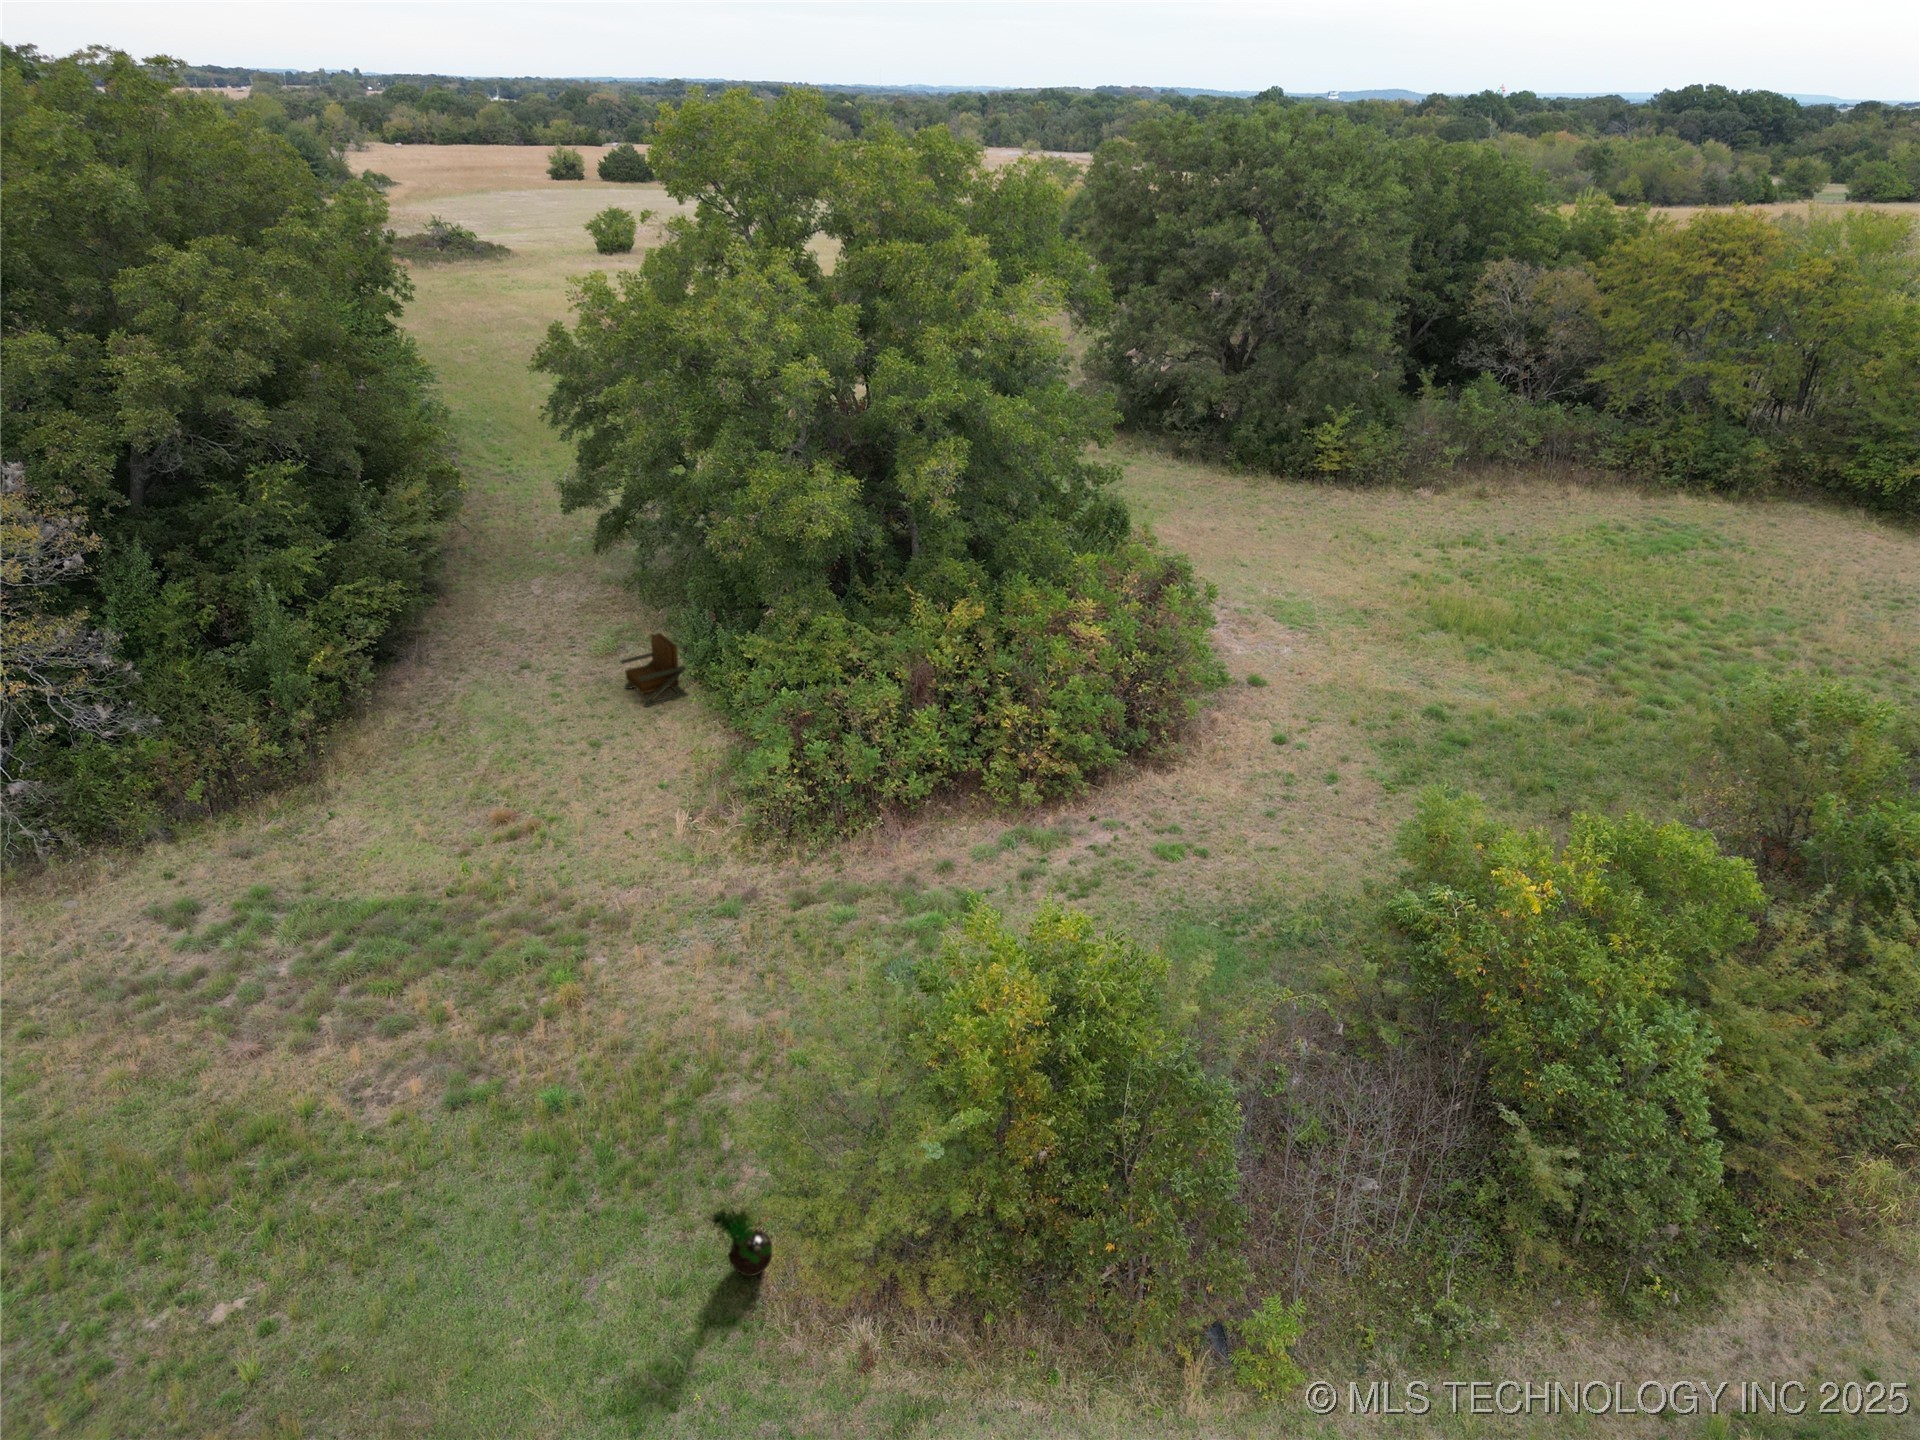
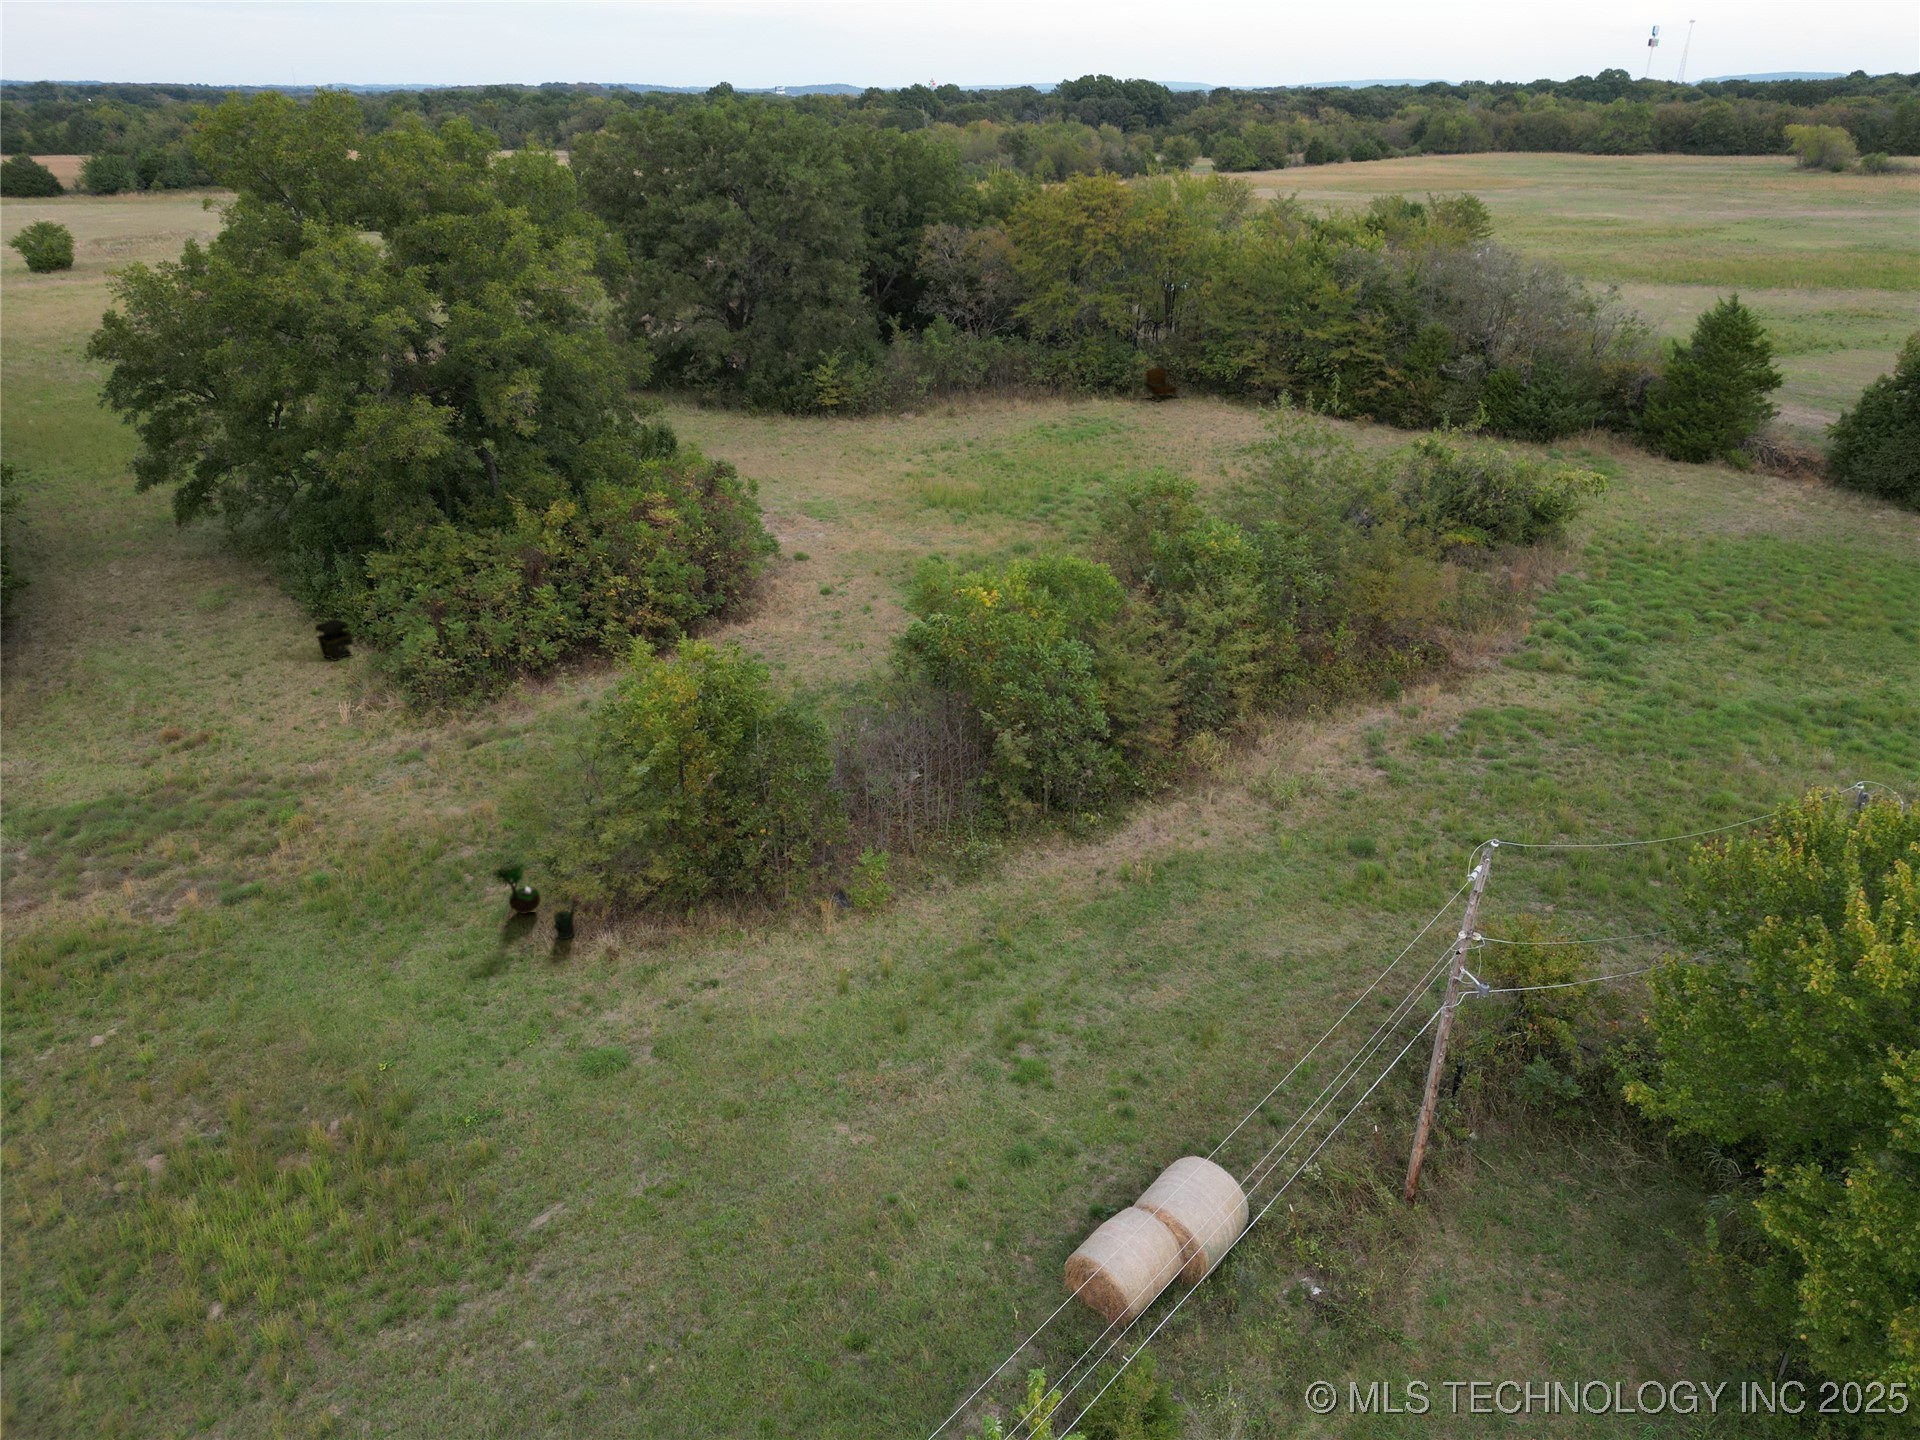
lounge chair: present [621,633,687,707] -> present [1143,368,1178,402]
toolbox: none [686,694,723,742] -> present [315,619,353,661]
watering can: none [766,1293,813,1356] -> present [554,901,576,939]

